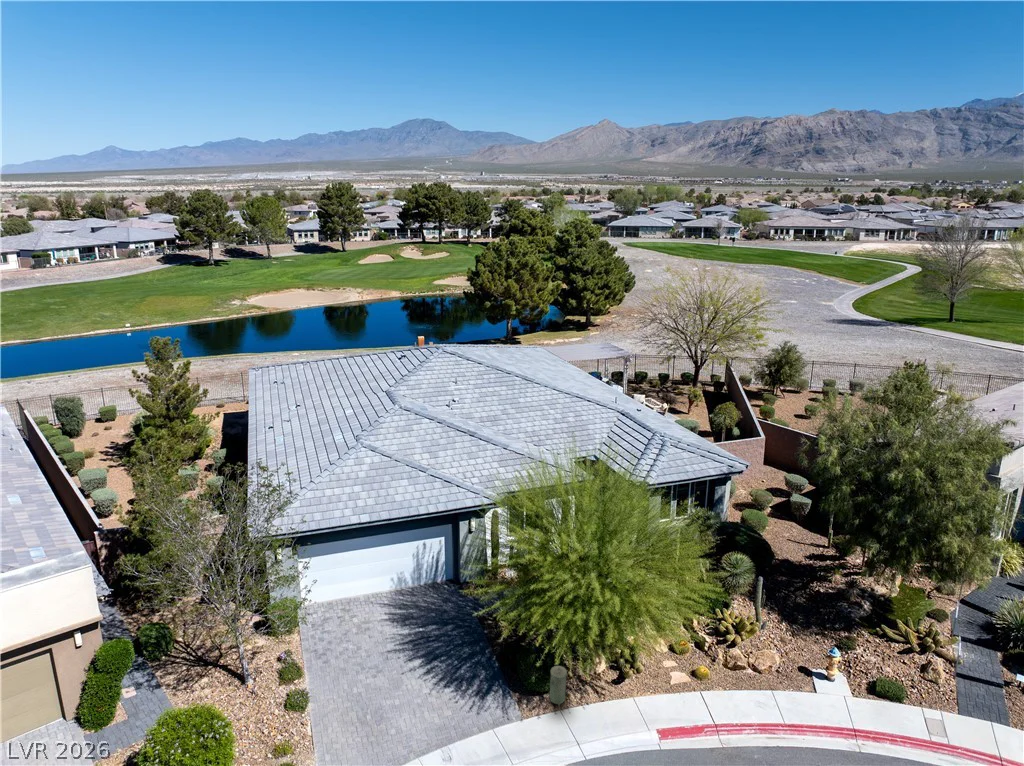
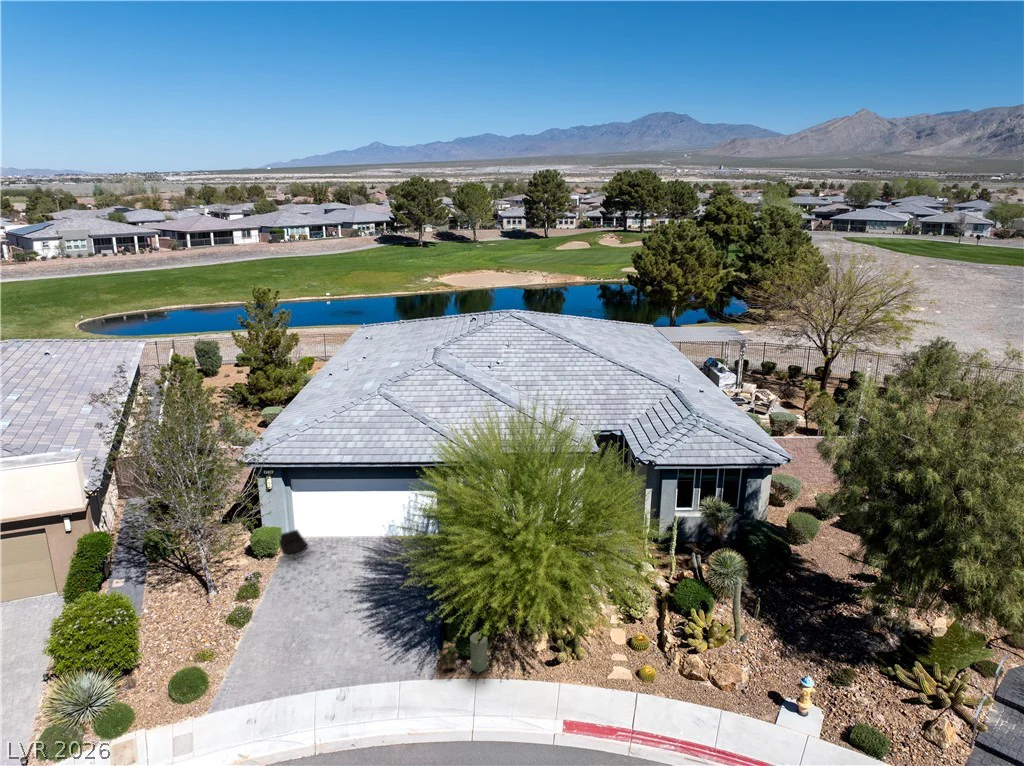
lounge chair: none [299,598,332,634] -> present [279,530,308,558]
decorative plant: none [520,681,539,709] -> present [440,641,458,669]

